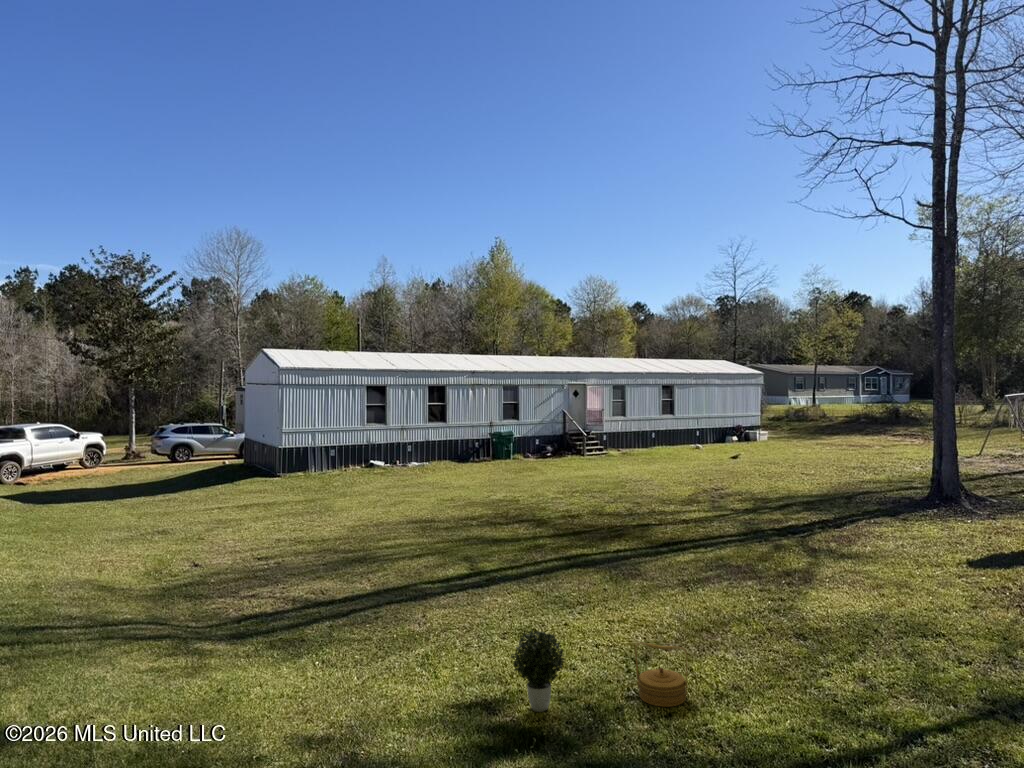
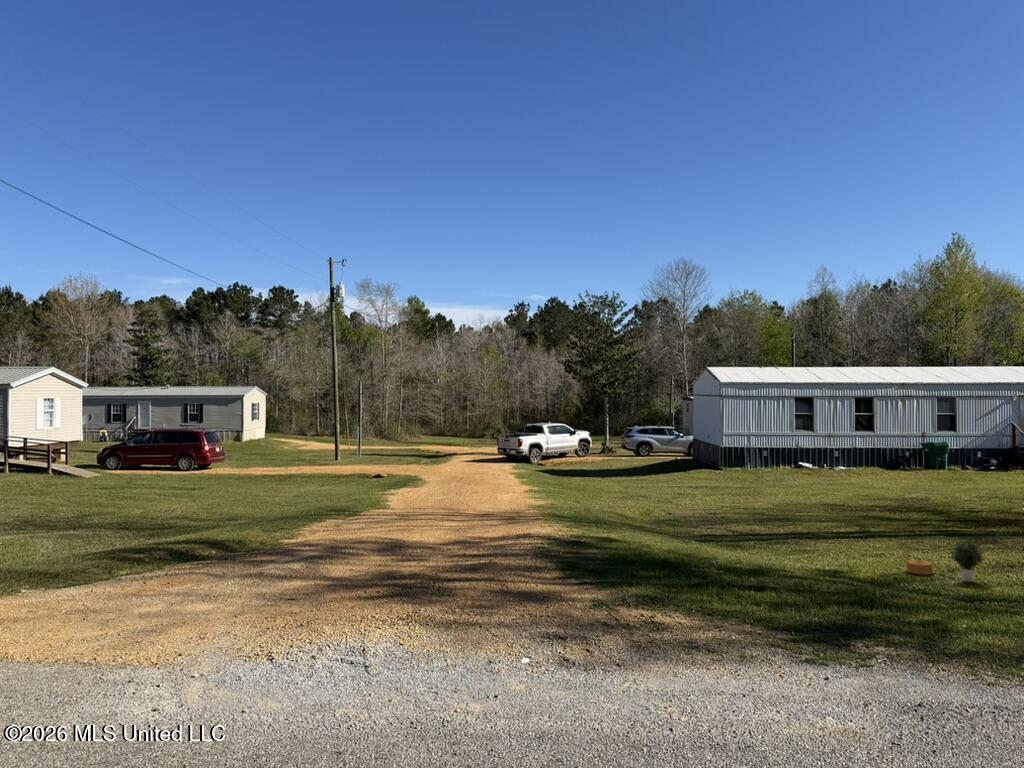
potted plant: present [511,630,565,712] -> present [950,542,983,582]

